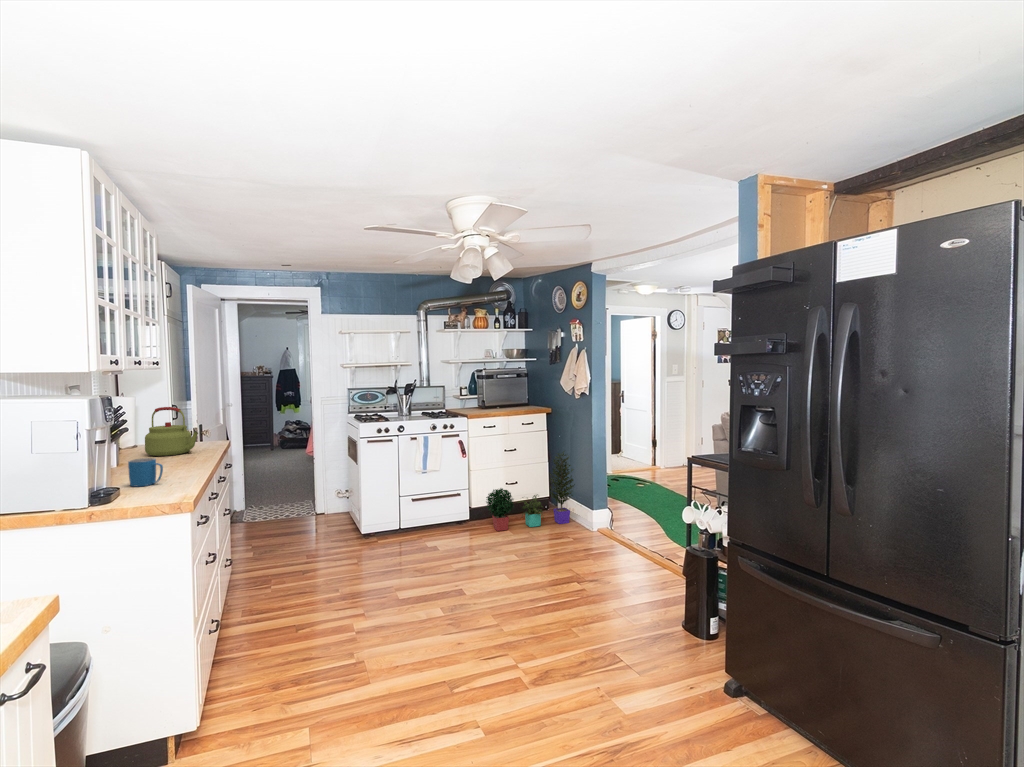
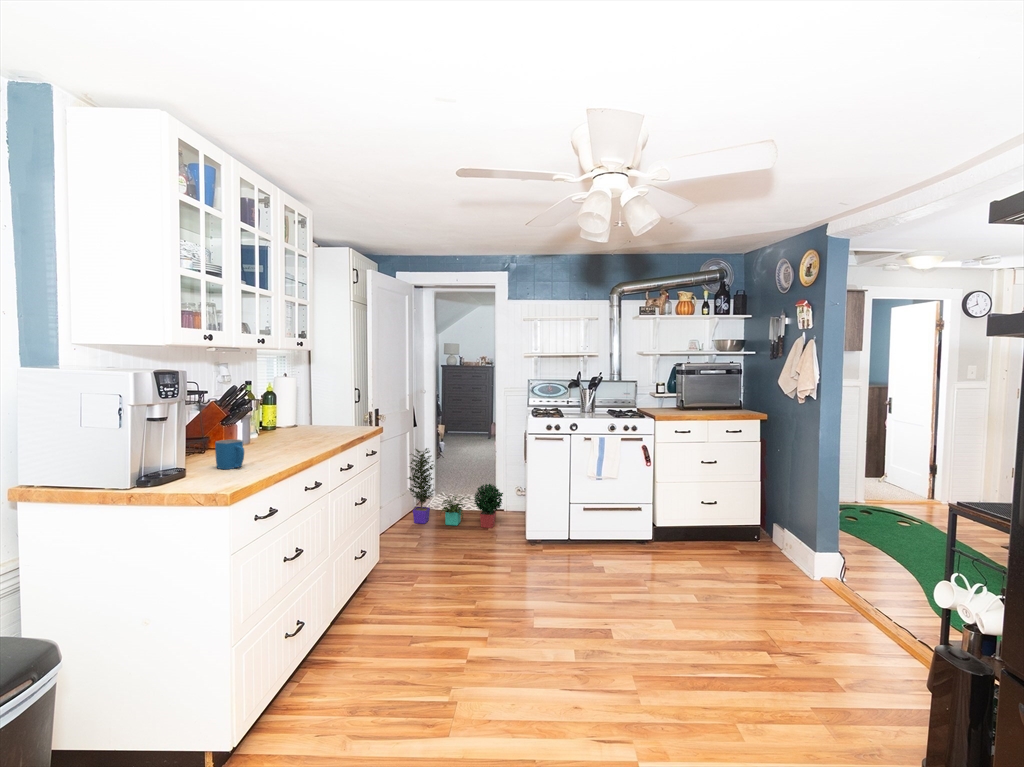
kettle: present [145,407,198,456] -> none [296,388,339,436]
potted plant: present [486,452,575,531] -> present [408,448,503,528]

